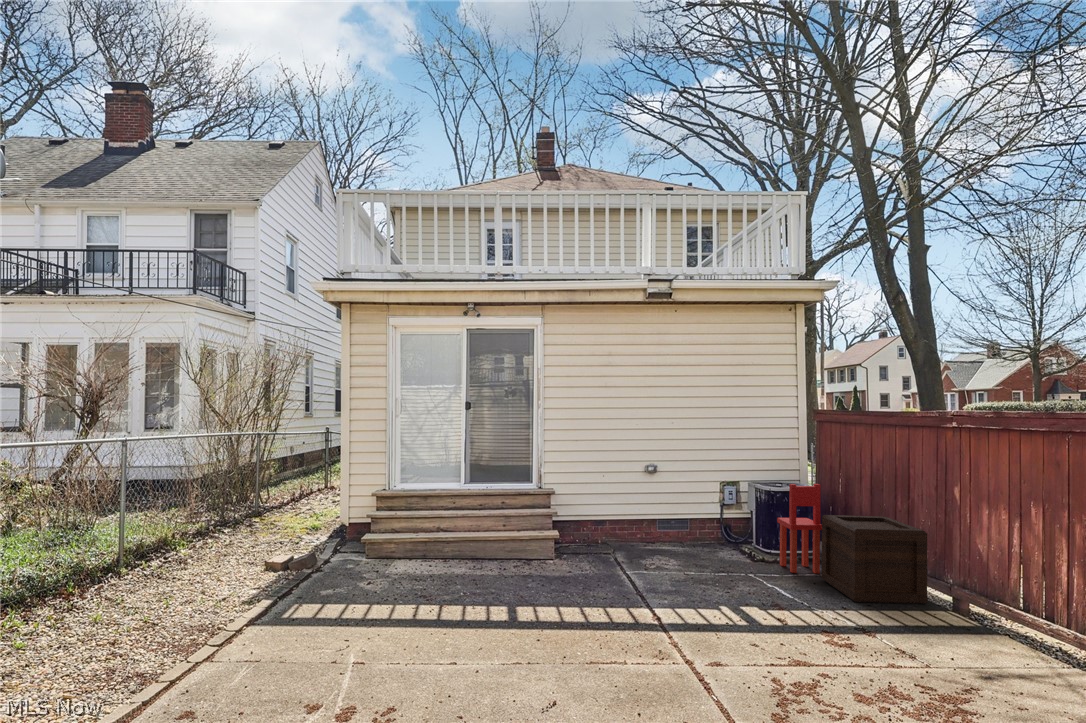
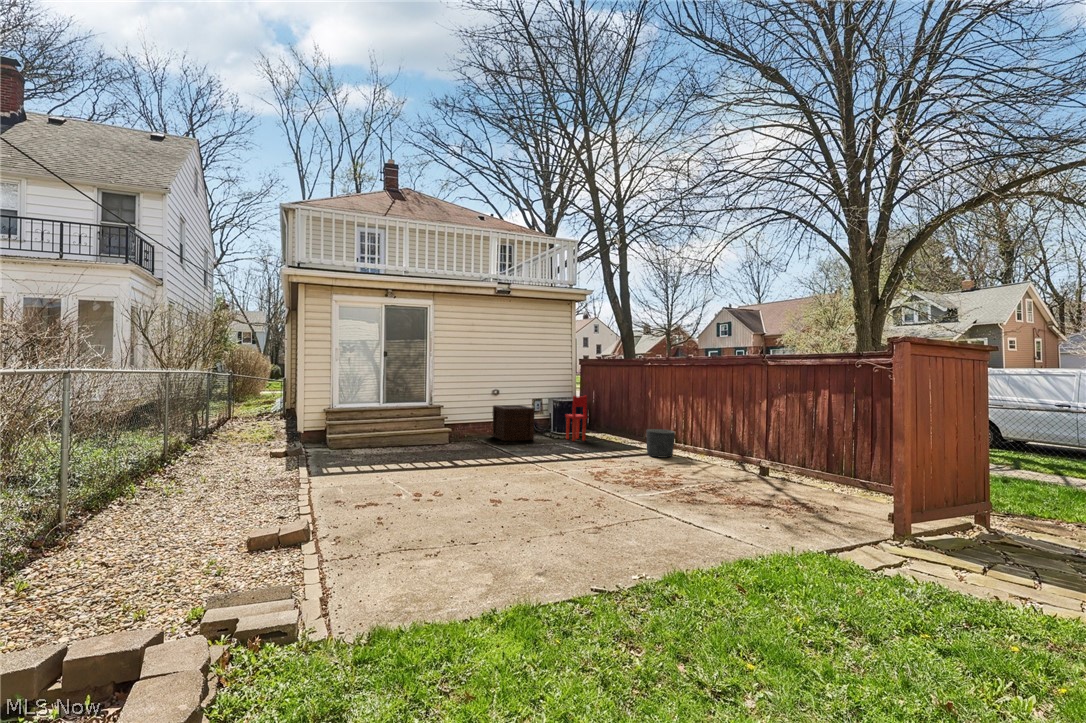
wooden crate: present [822,515,927,604] -> present [492,405,534,441]
planter: none [949,581,1028,660] -> present [647,429,675,458]

